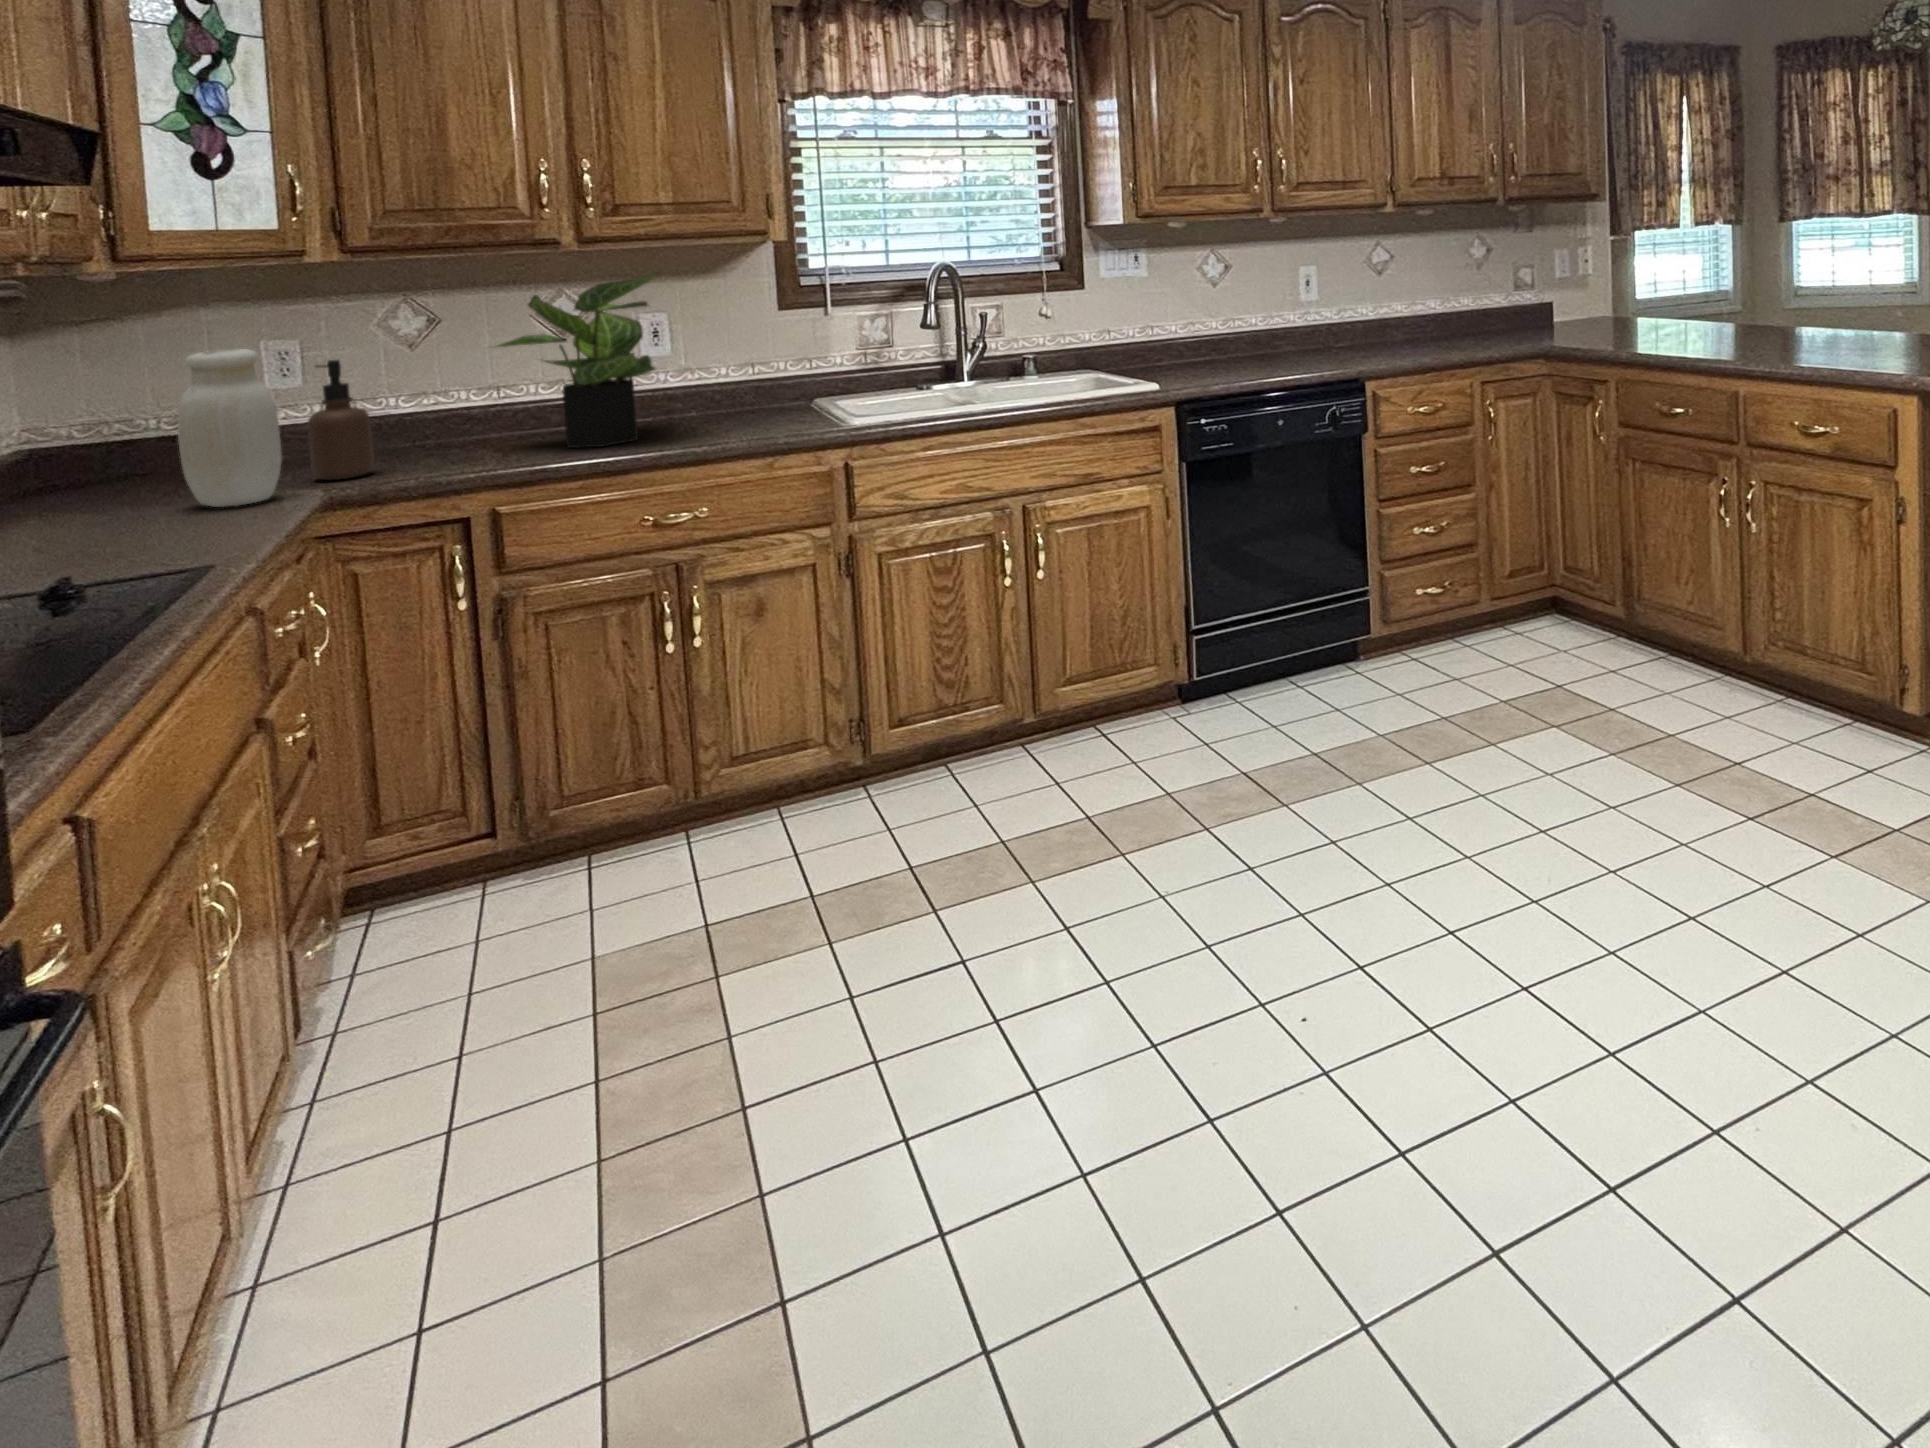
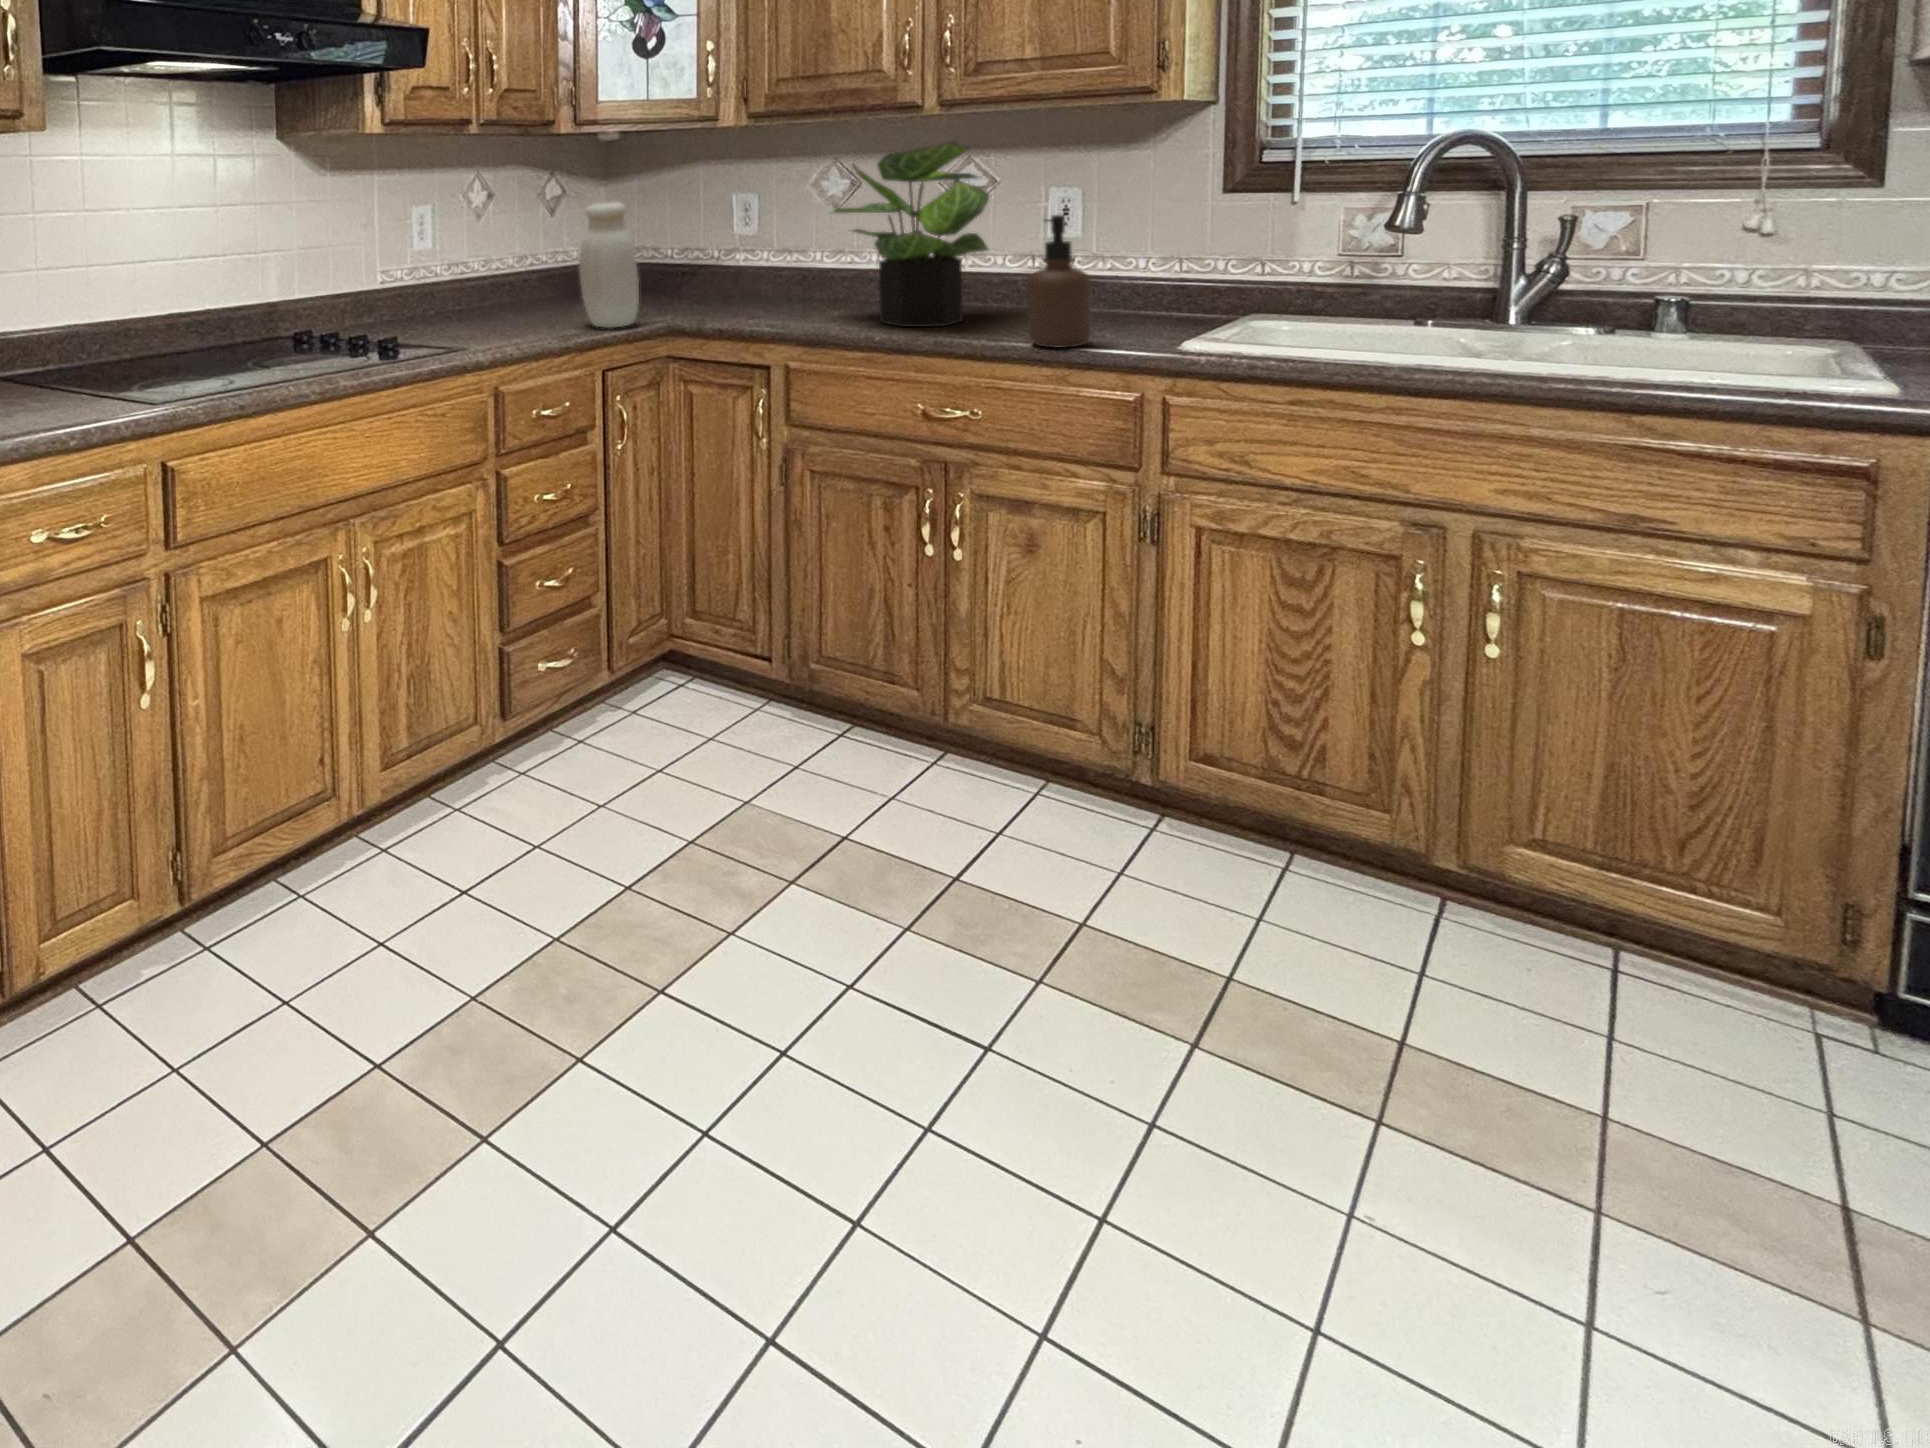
soap dispenser: present [307,360,374,480] -> present [1027,215,1091,348]

